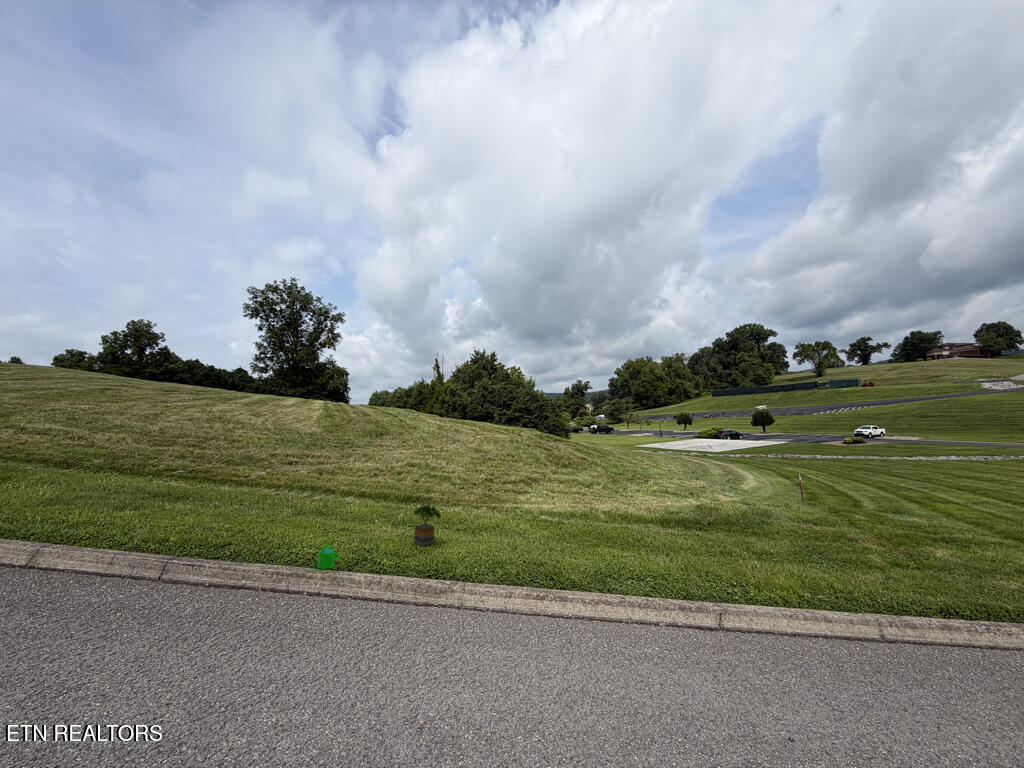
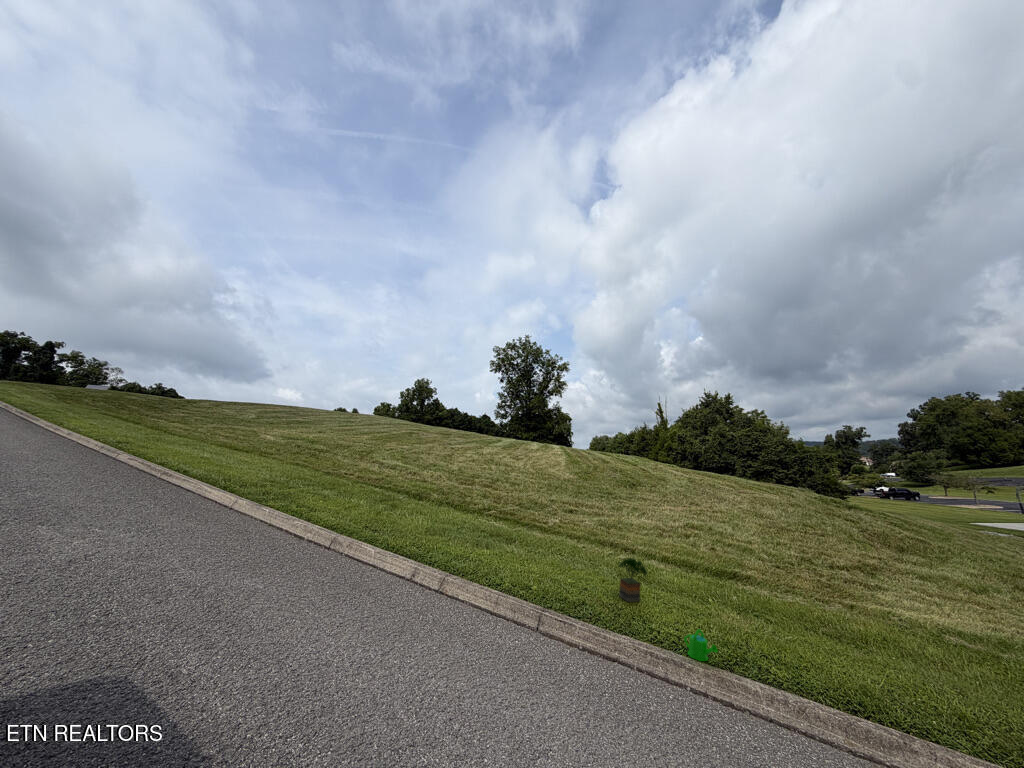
potted tree: present [414,505,441,546] -> present [619,558,648,602]

